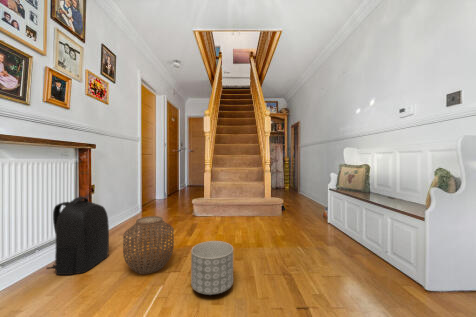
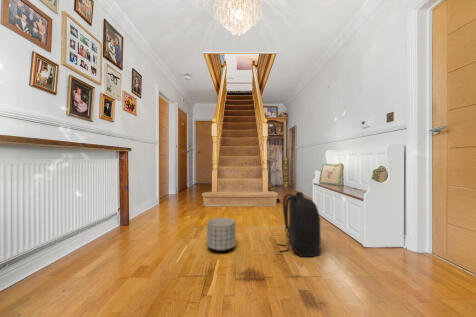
backpack: present [48,197,109,275] -> present [283,192,321,257]
woven basket: present [123,216,174,274] -> none [158,201,193,241]

